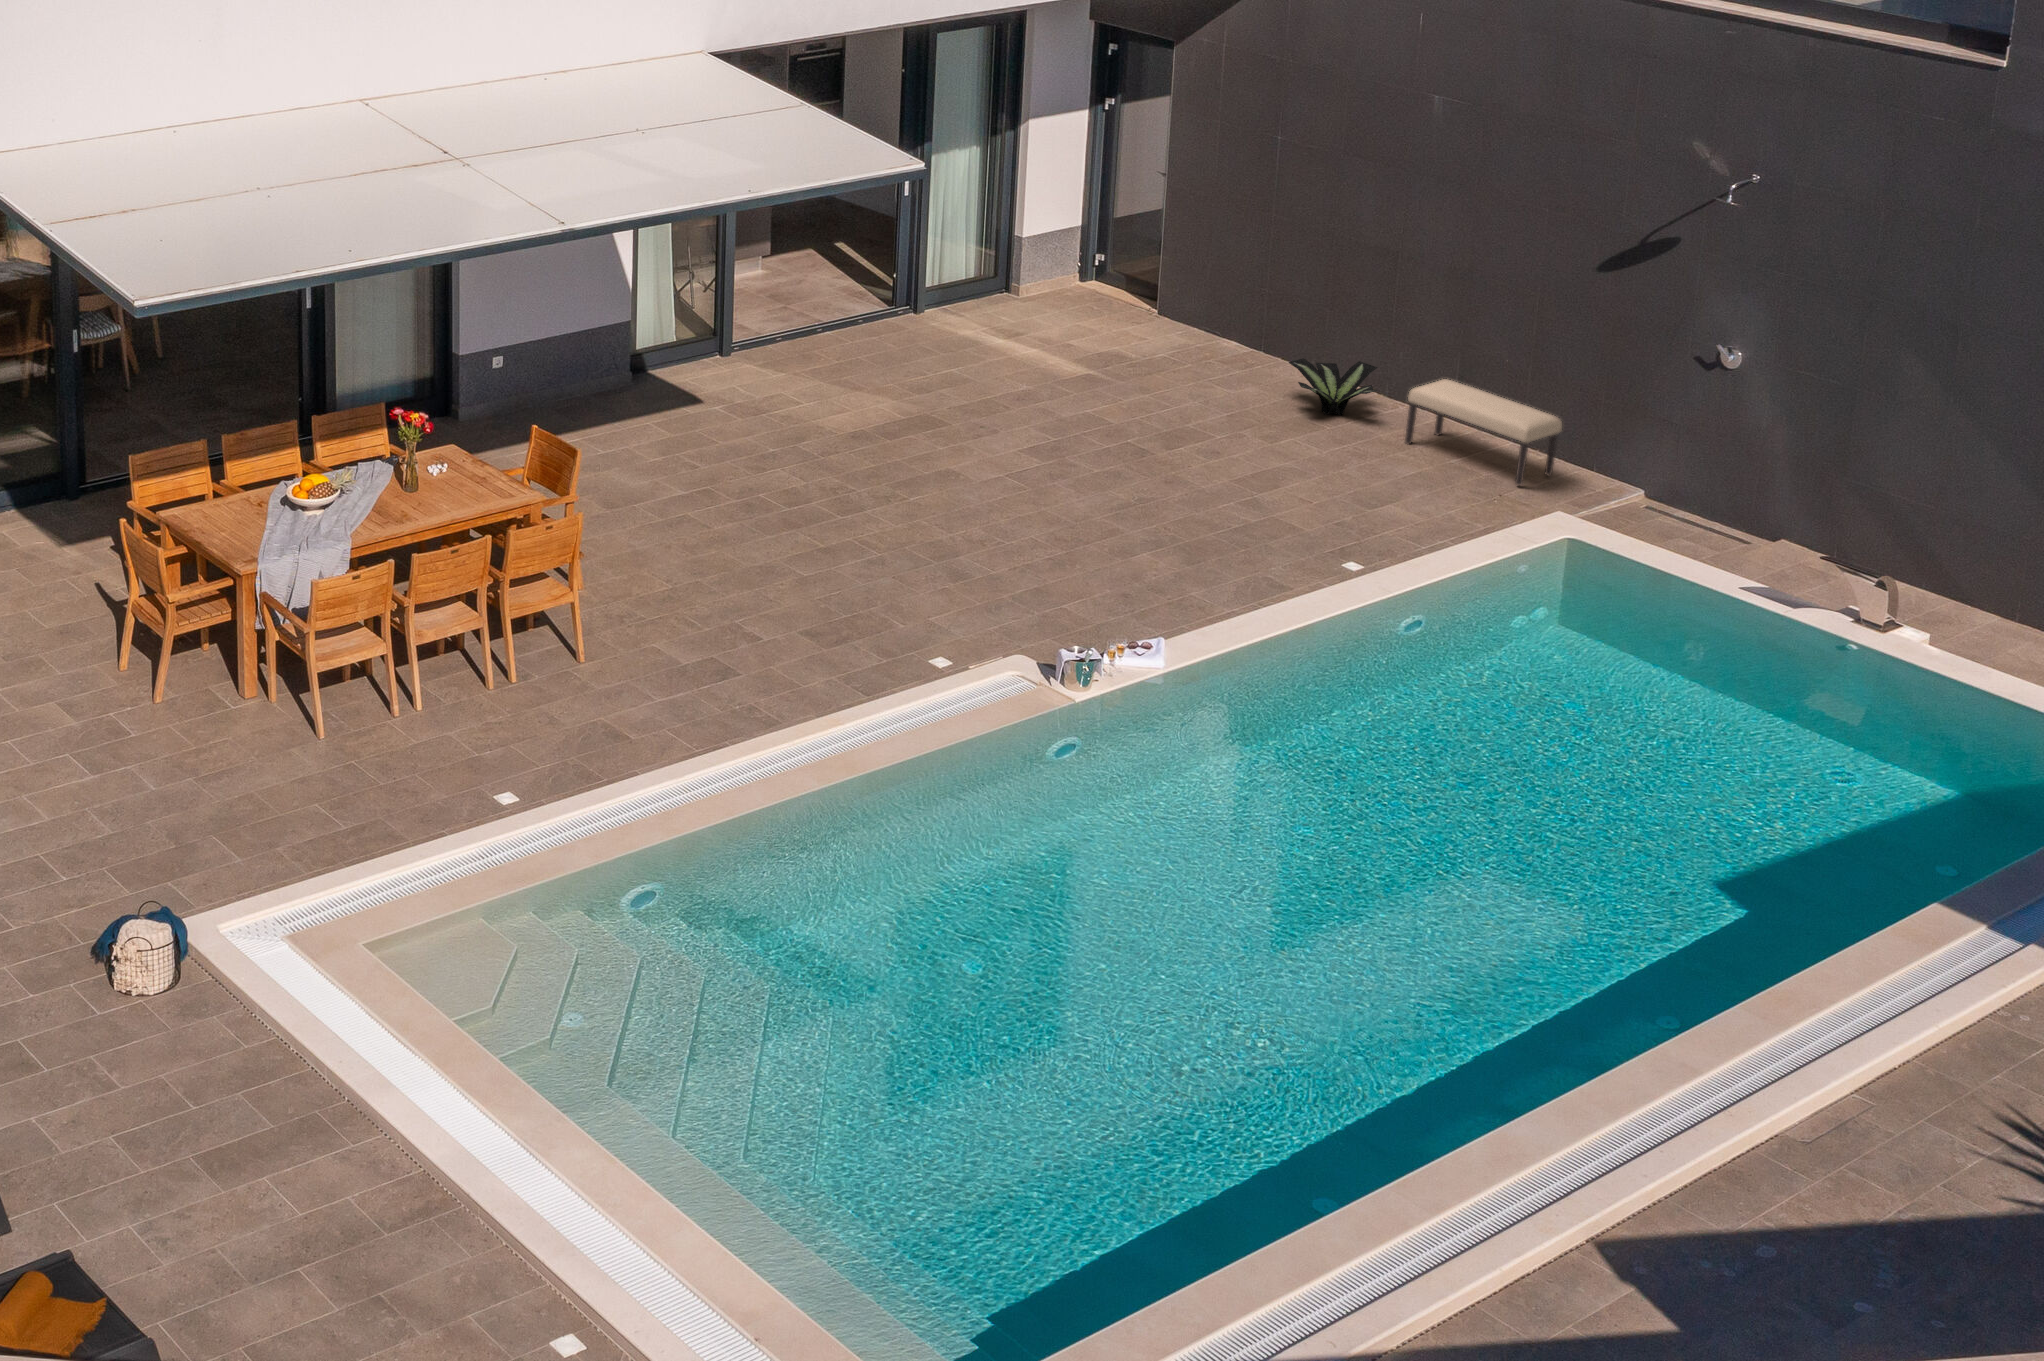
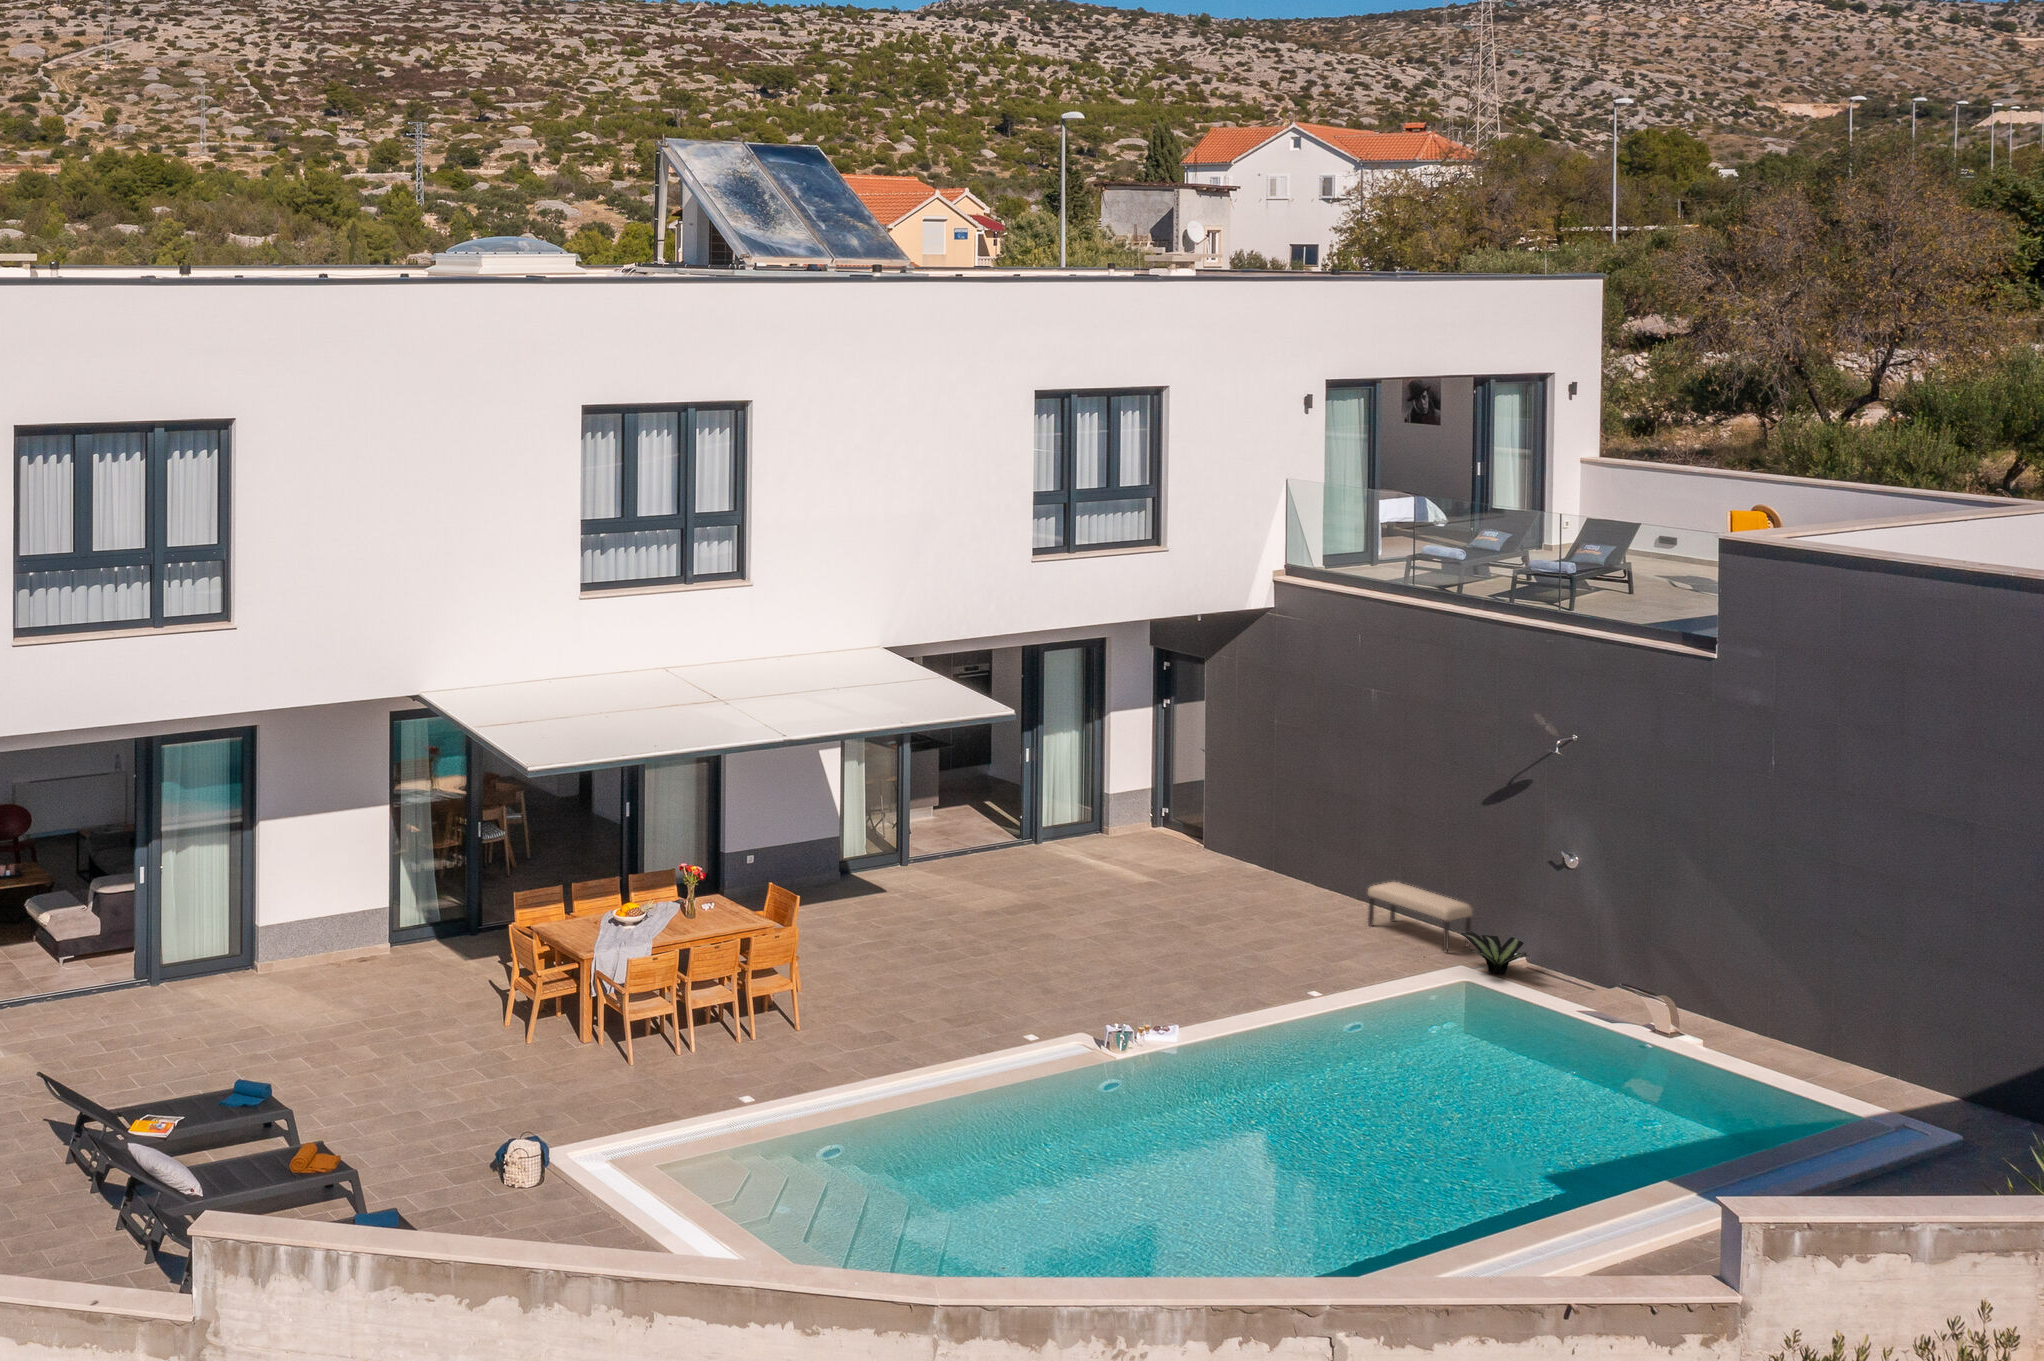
potted plant: present [1289,358,1378,416] -> present [1461,931,1530,975]

